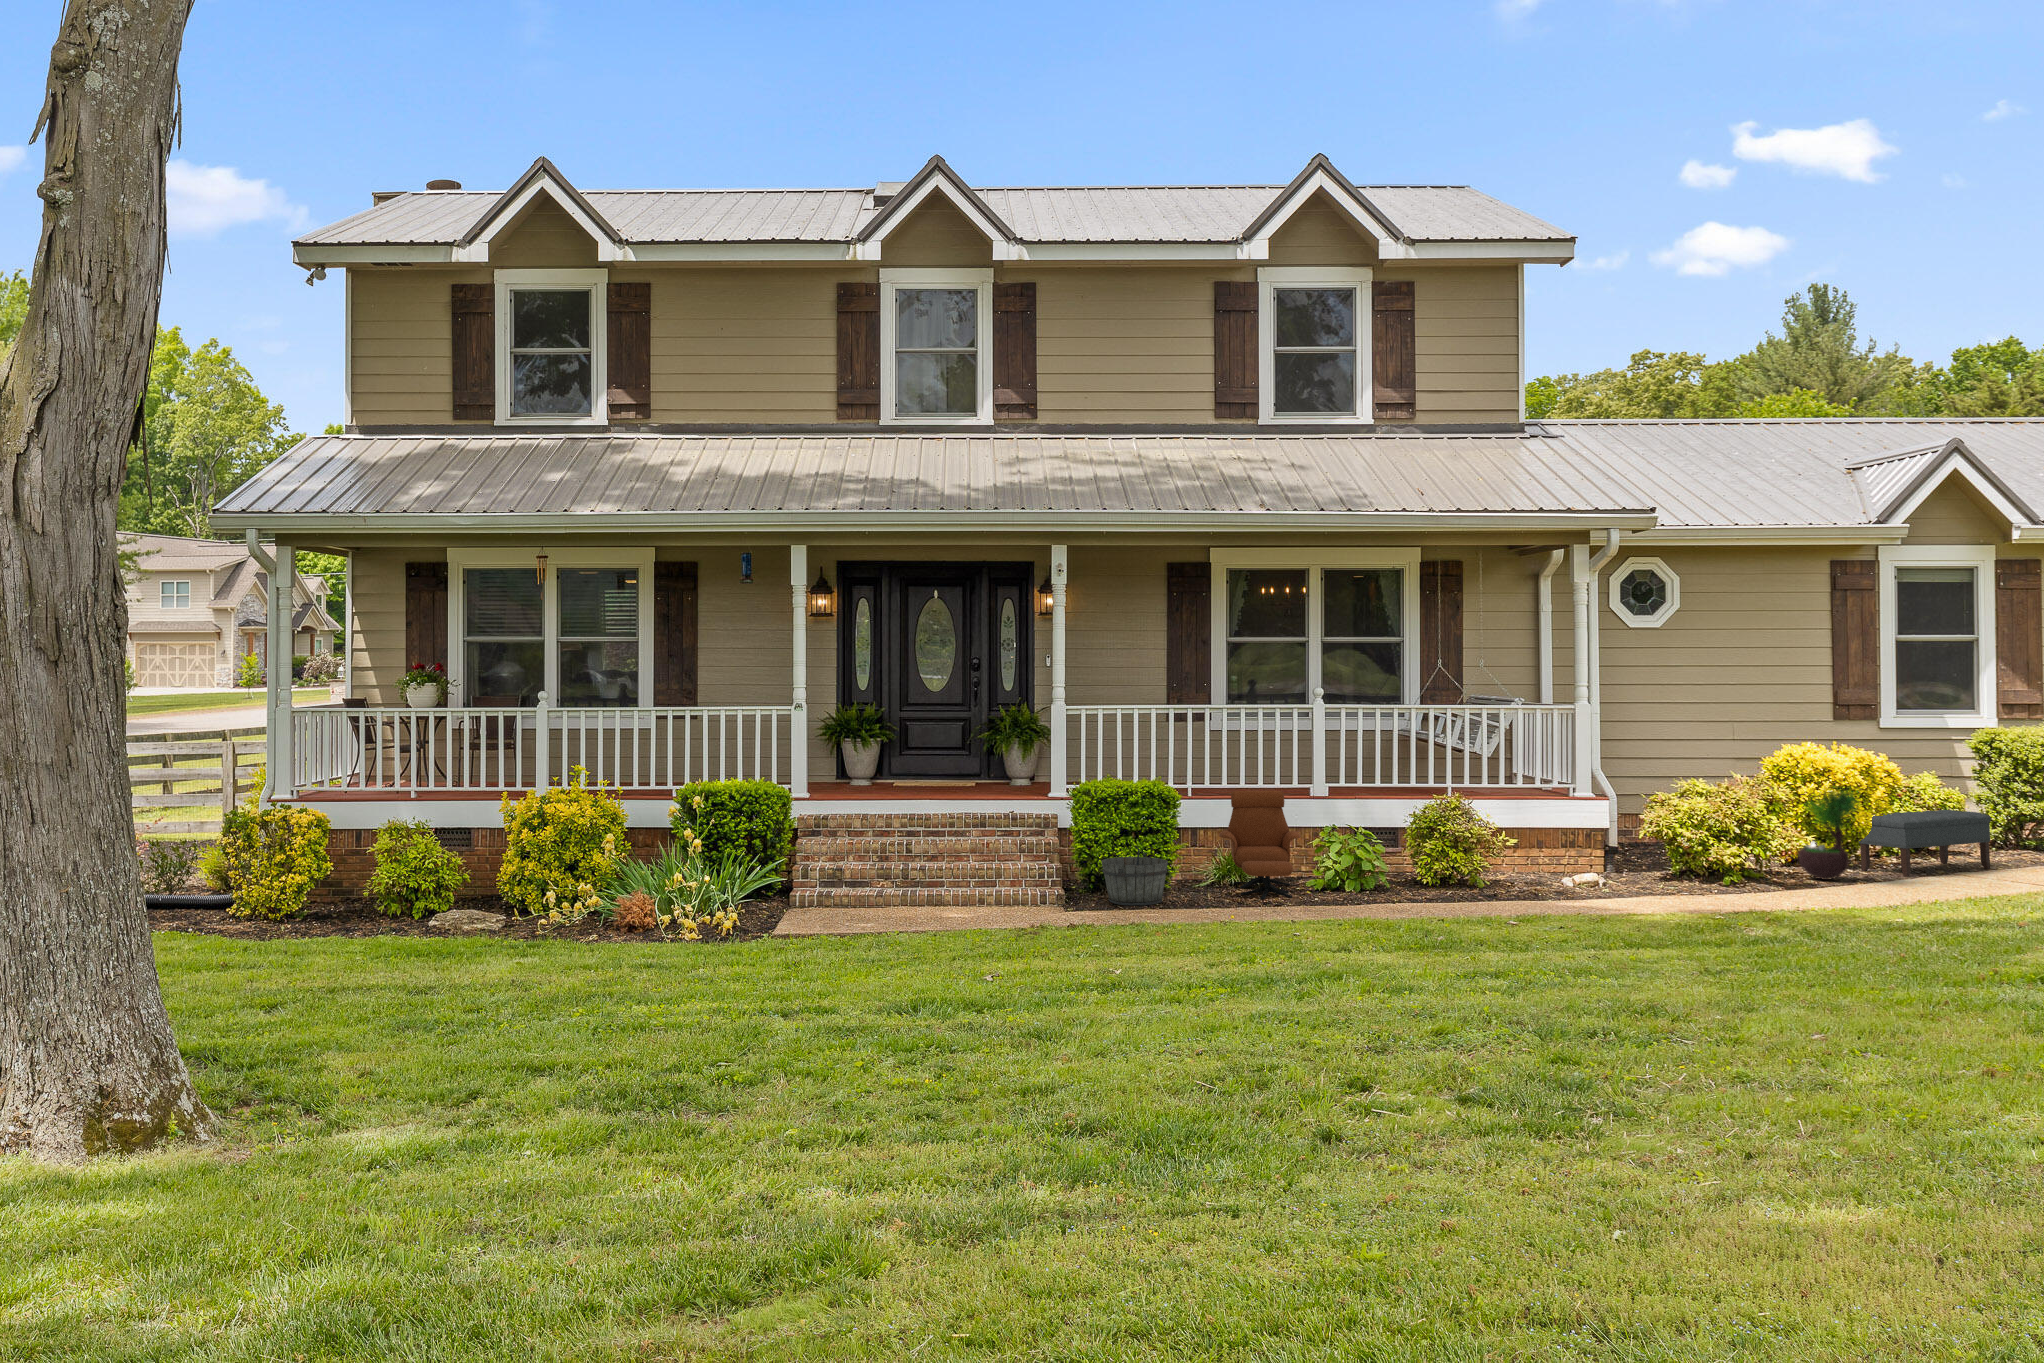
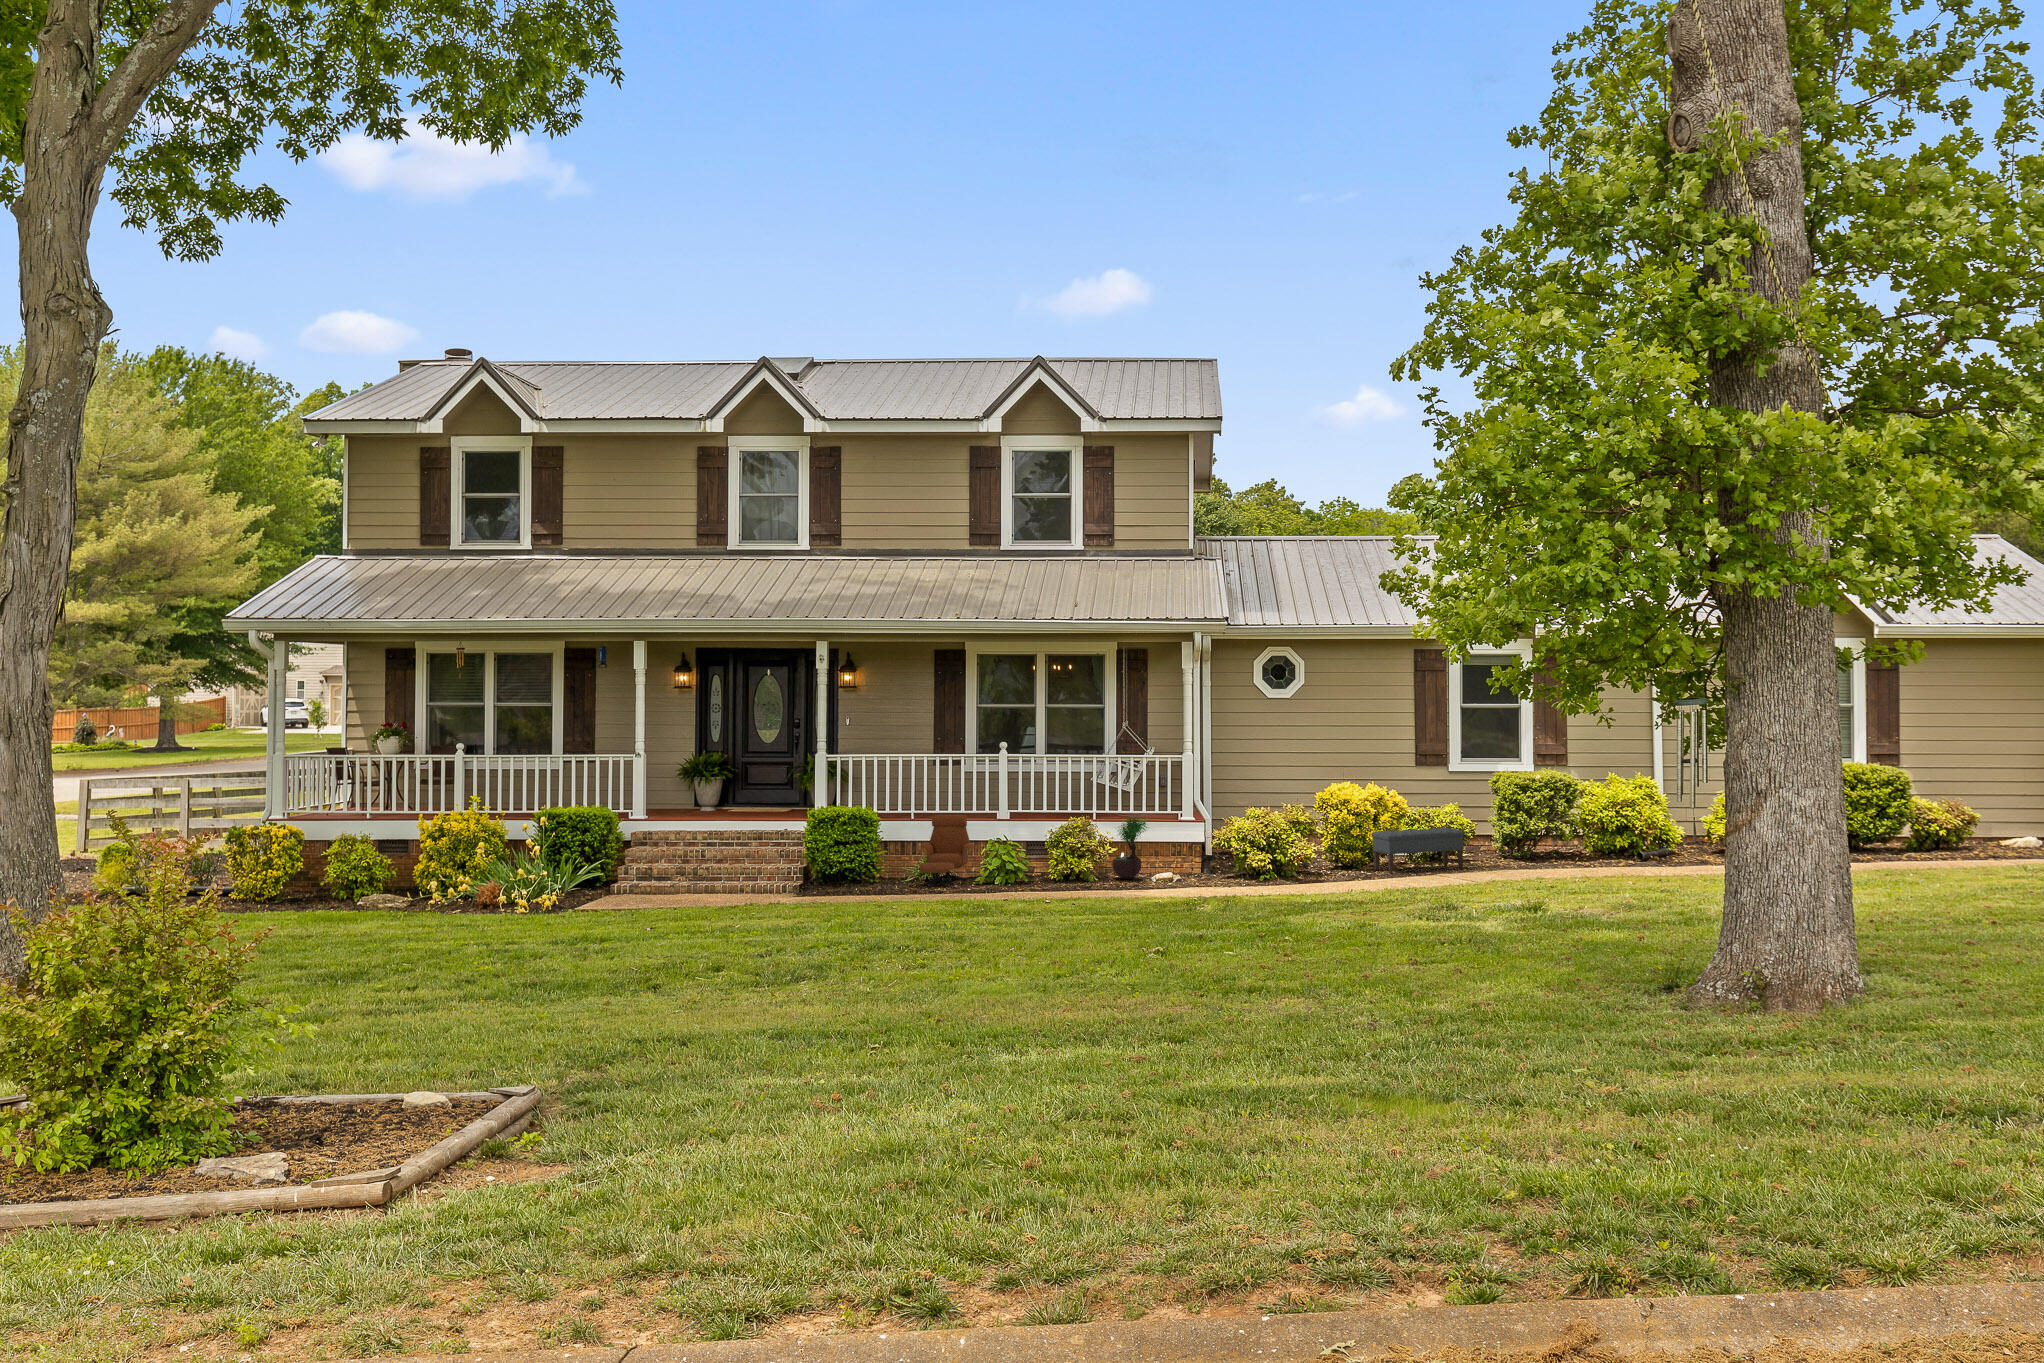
potted tree: present [1798,787,1858,880] -> present [1112,815,1147,879]
wooden bucket: present [1102,846,1168,905] -> none [819,852,864,892]

